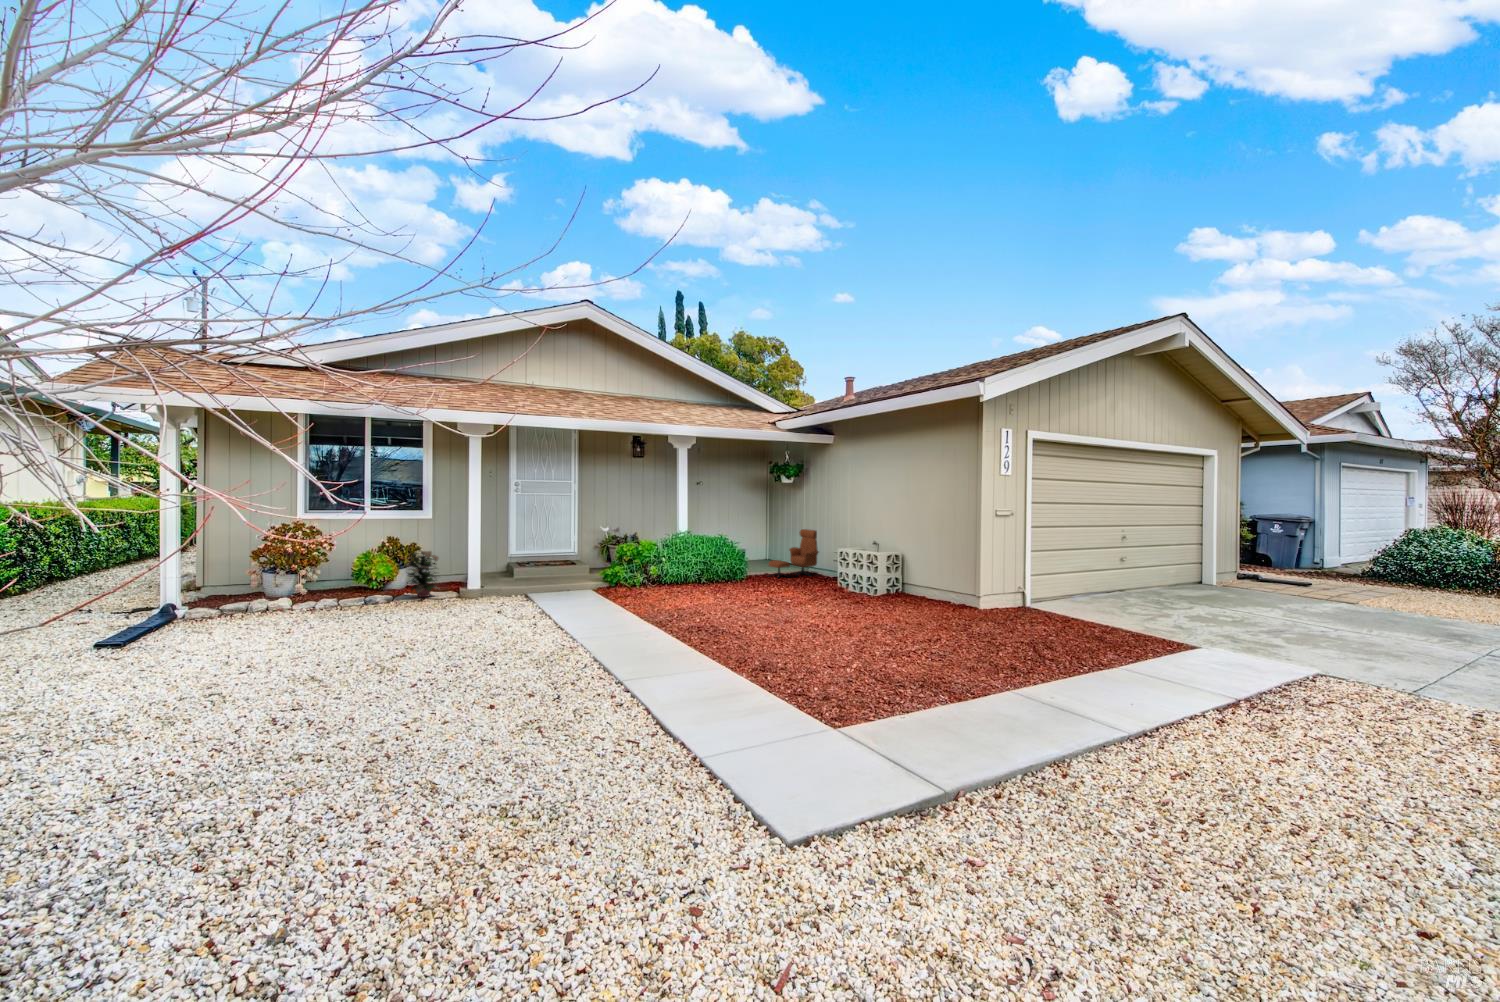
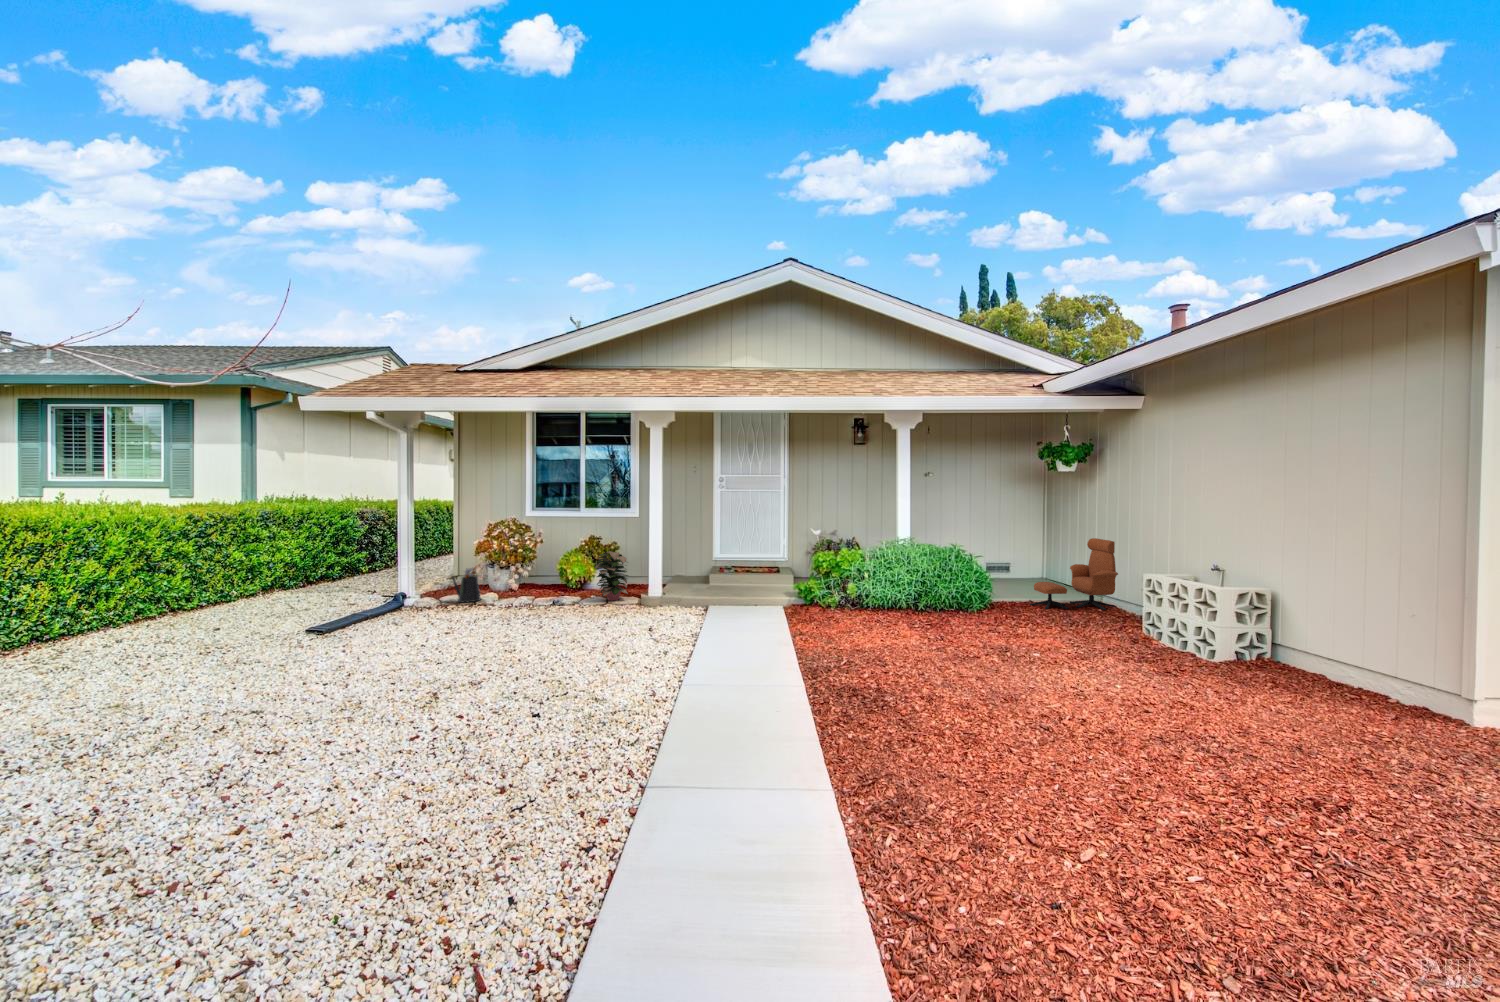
watering can: none [225,570,269,611] -> present [452,567,481,602]

